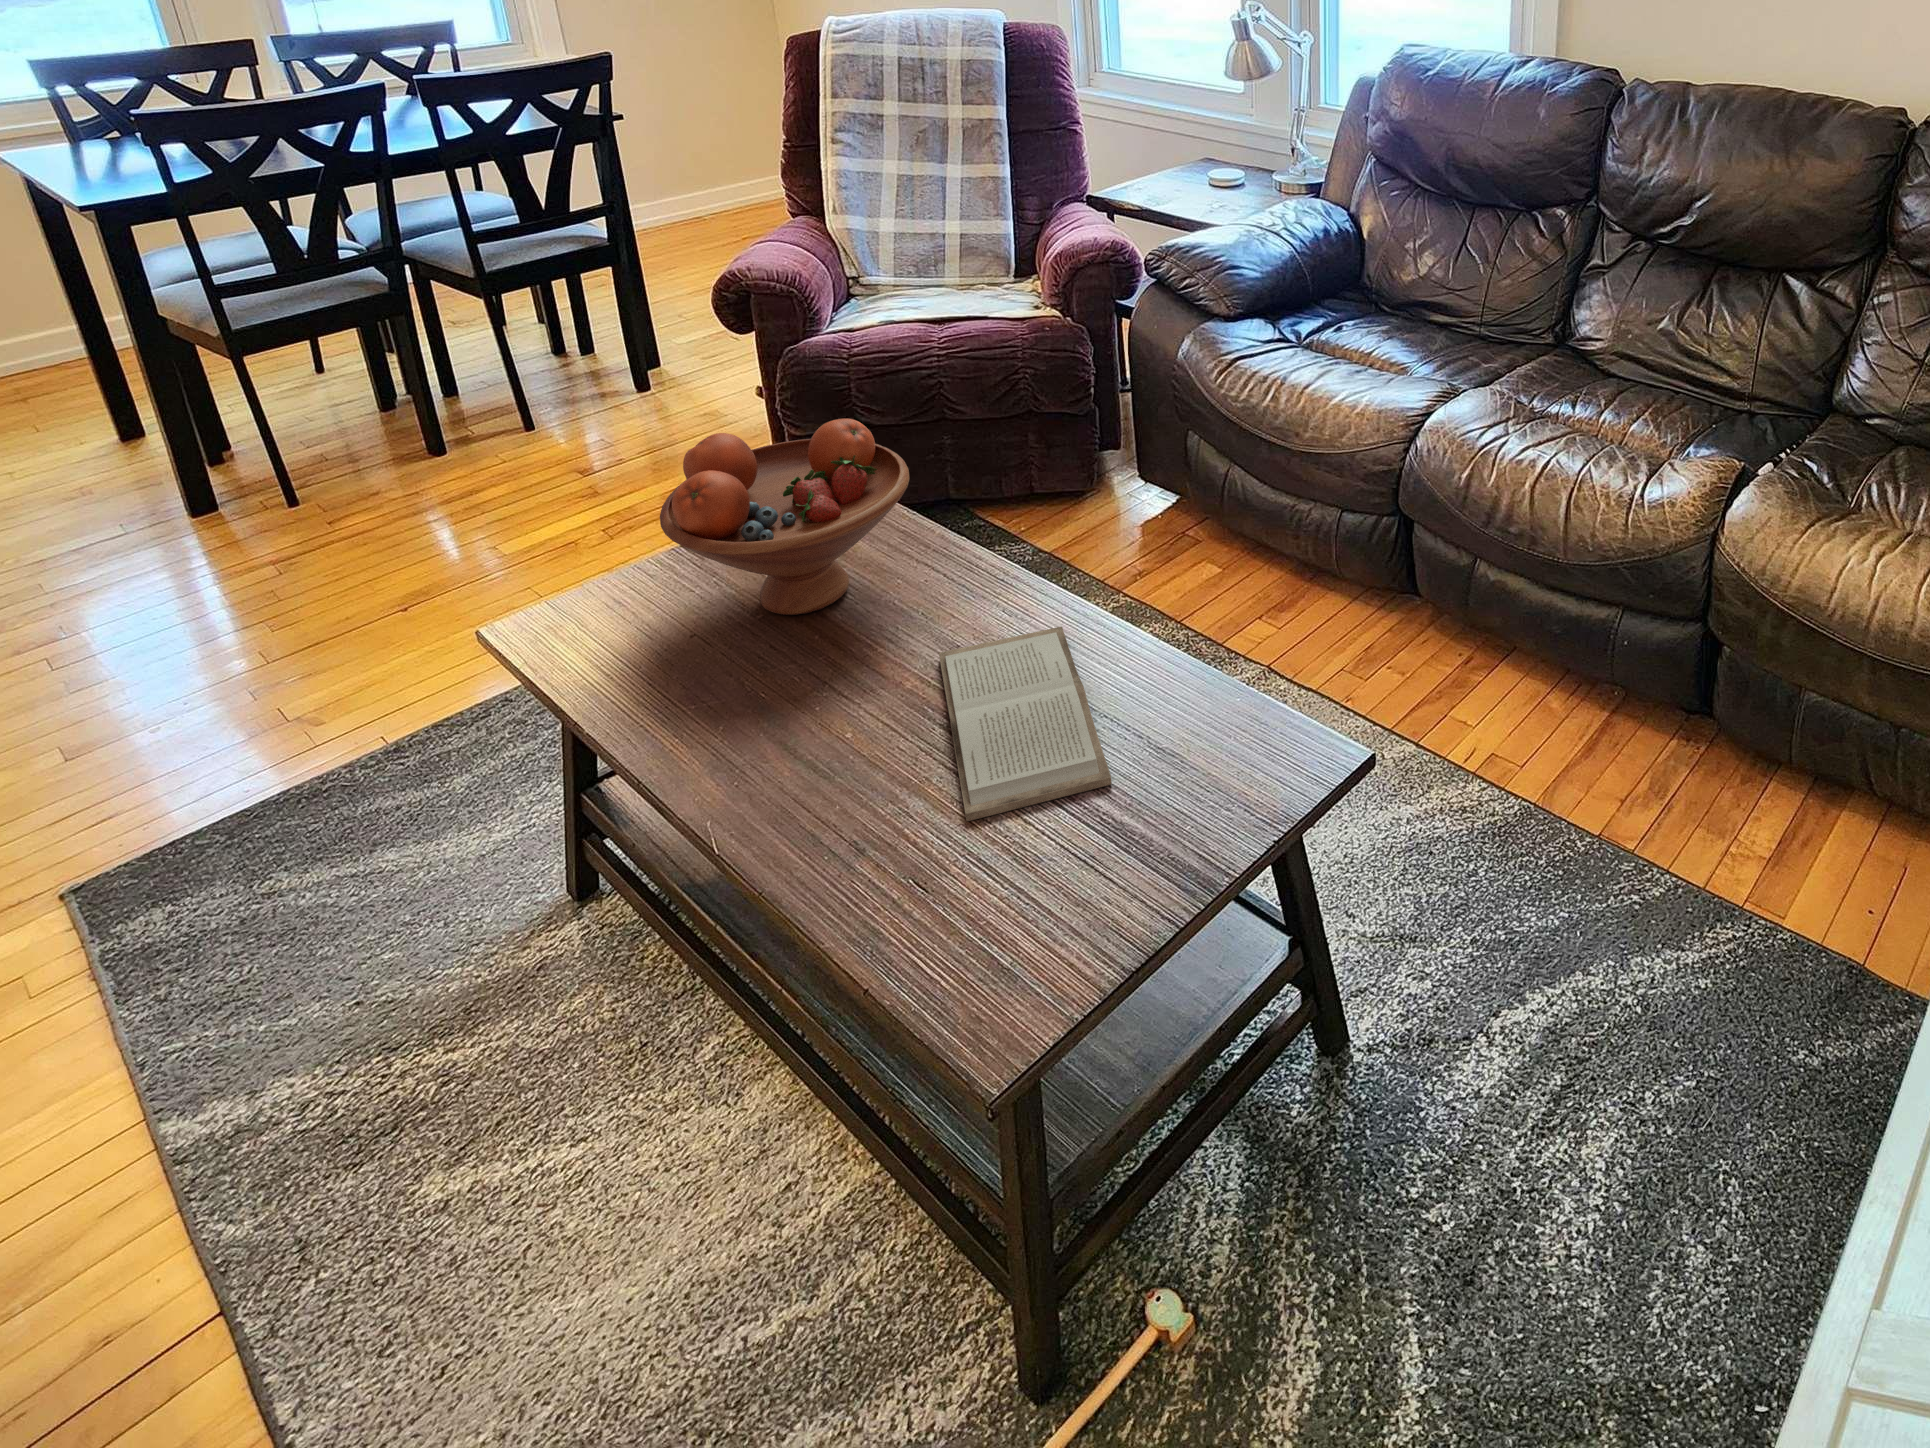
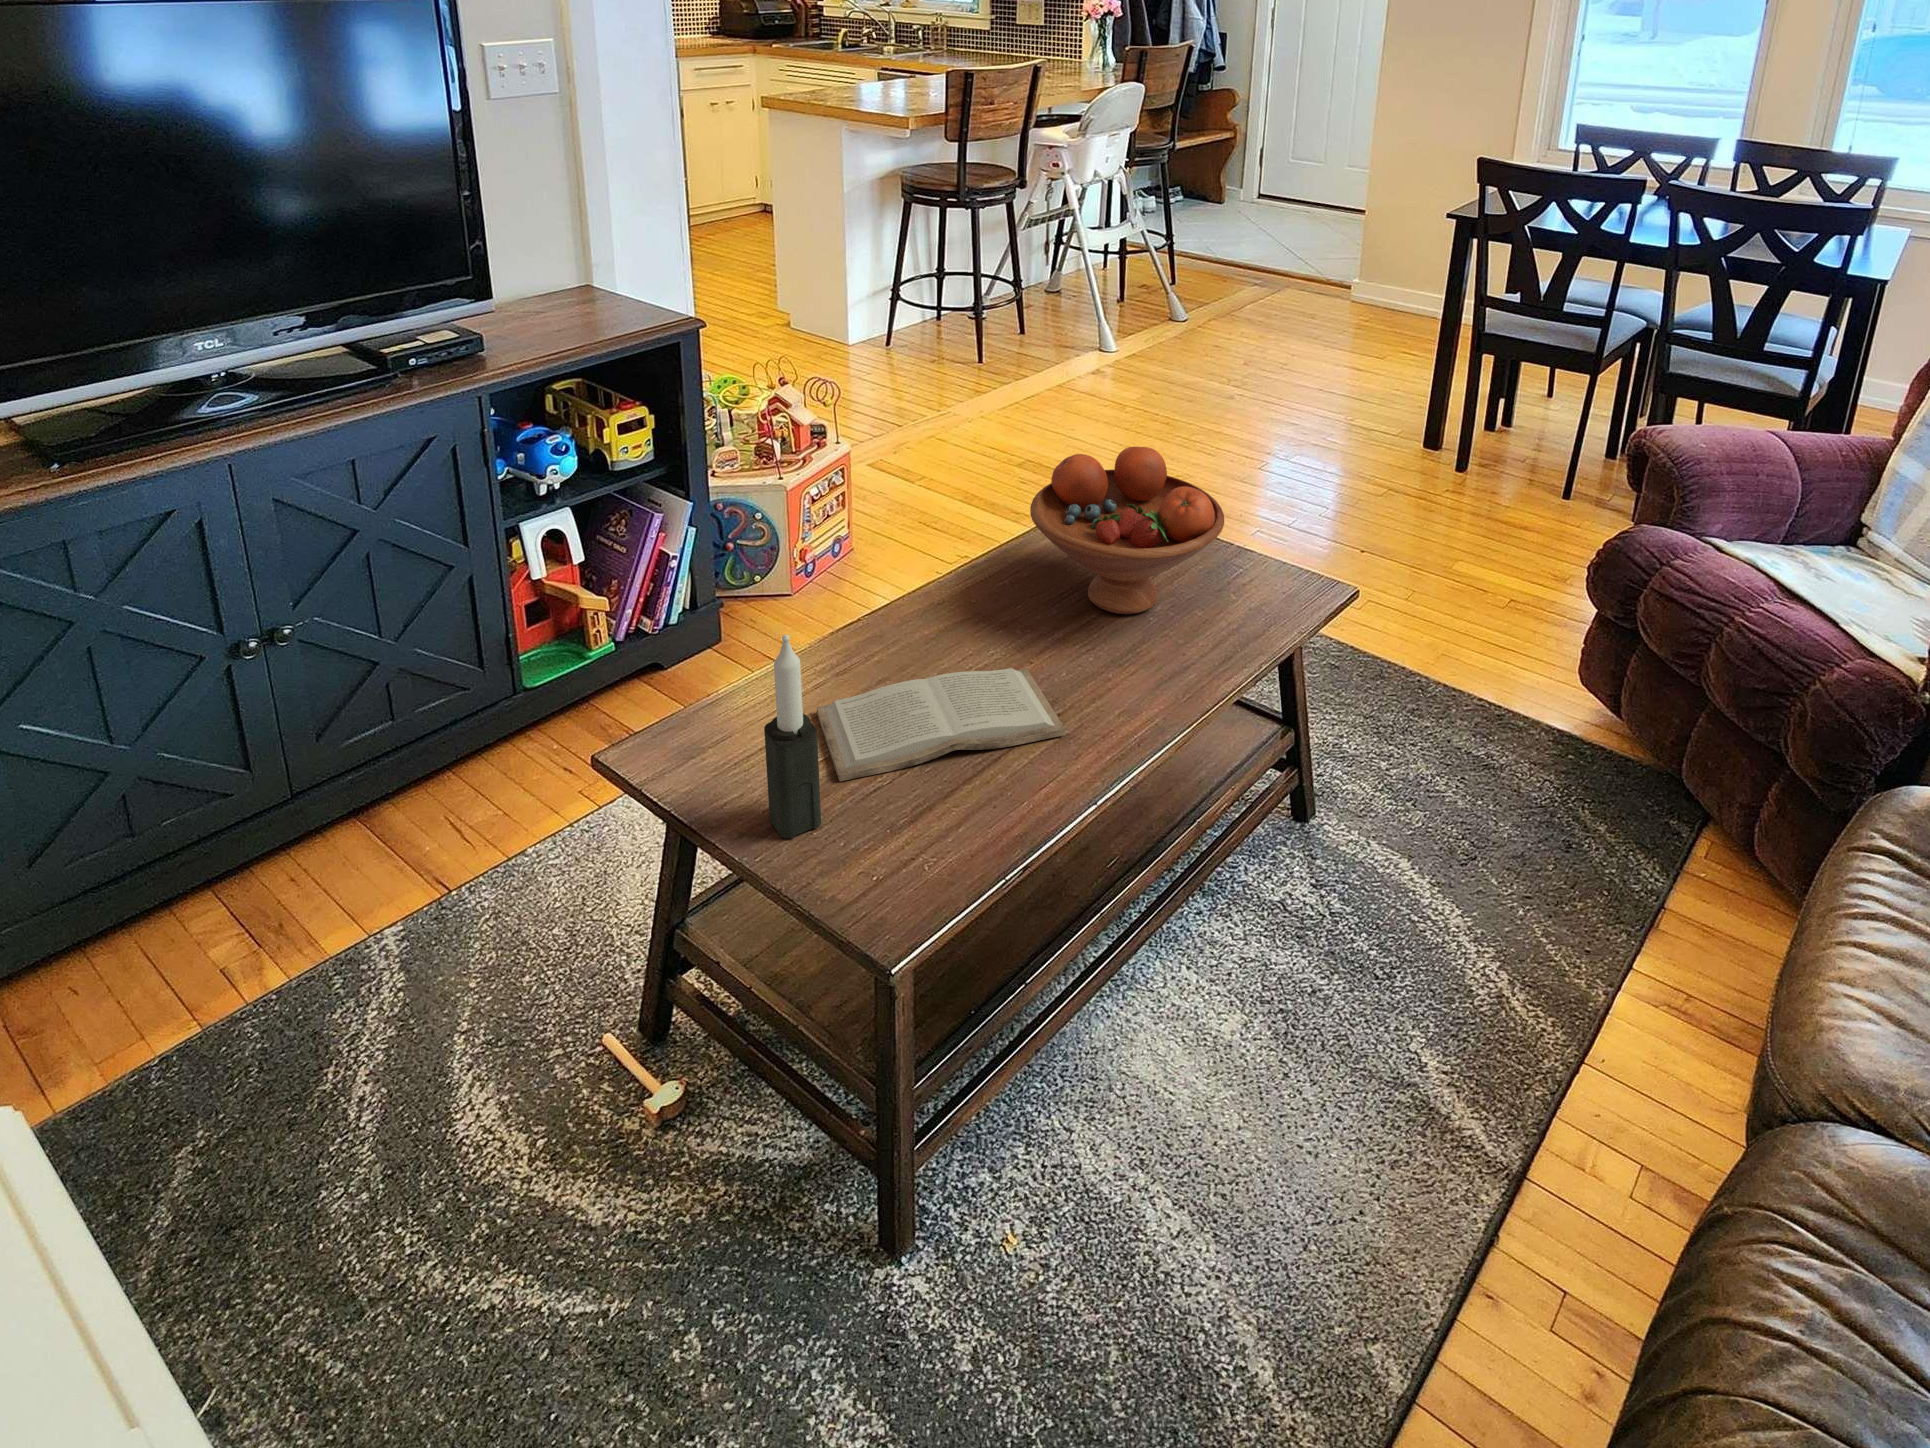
candle: none [1140,600,1206,831] -> present [764,635,821,839]

